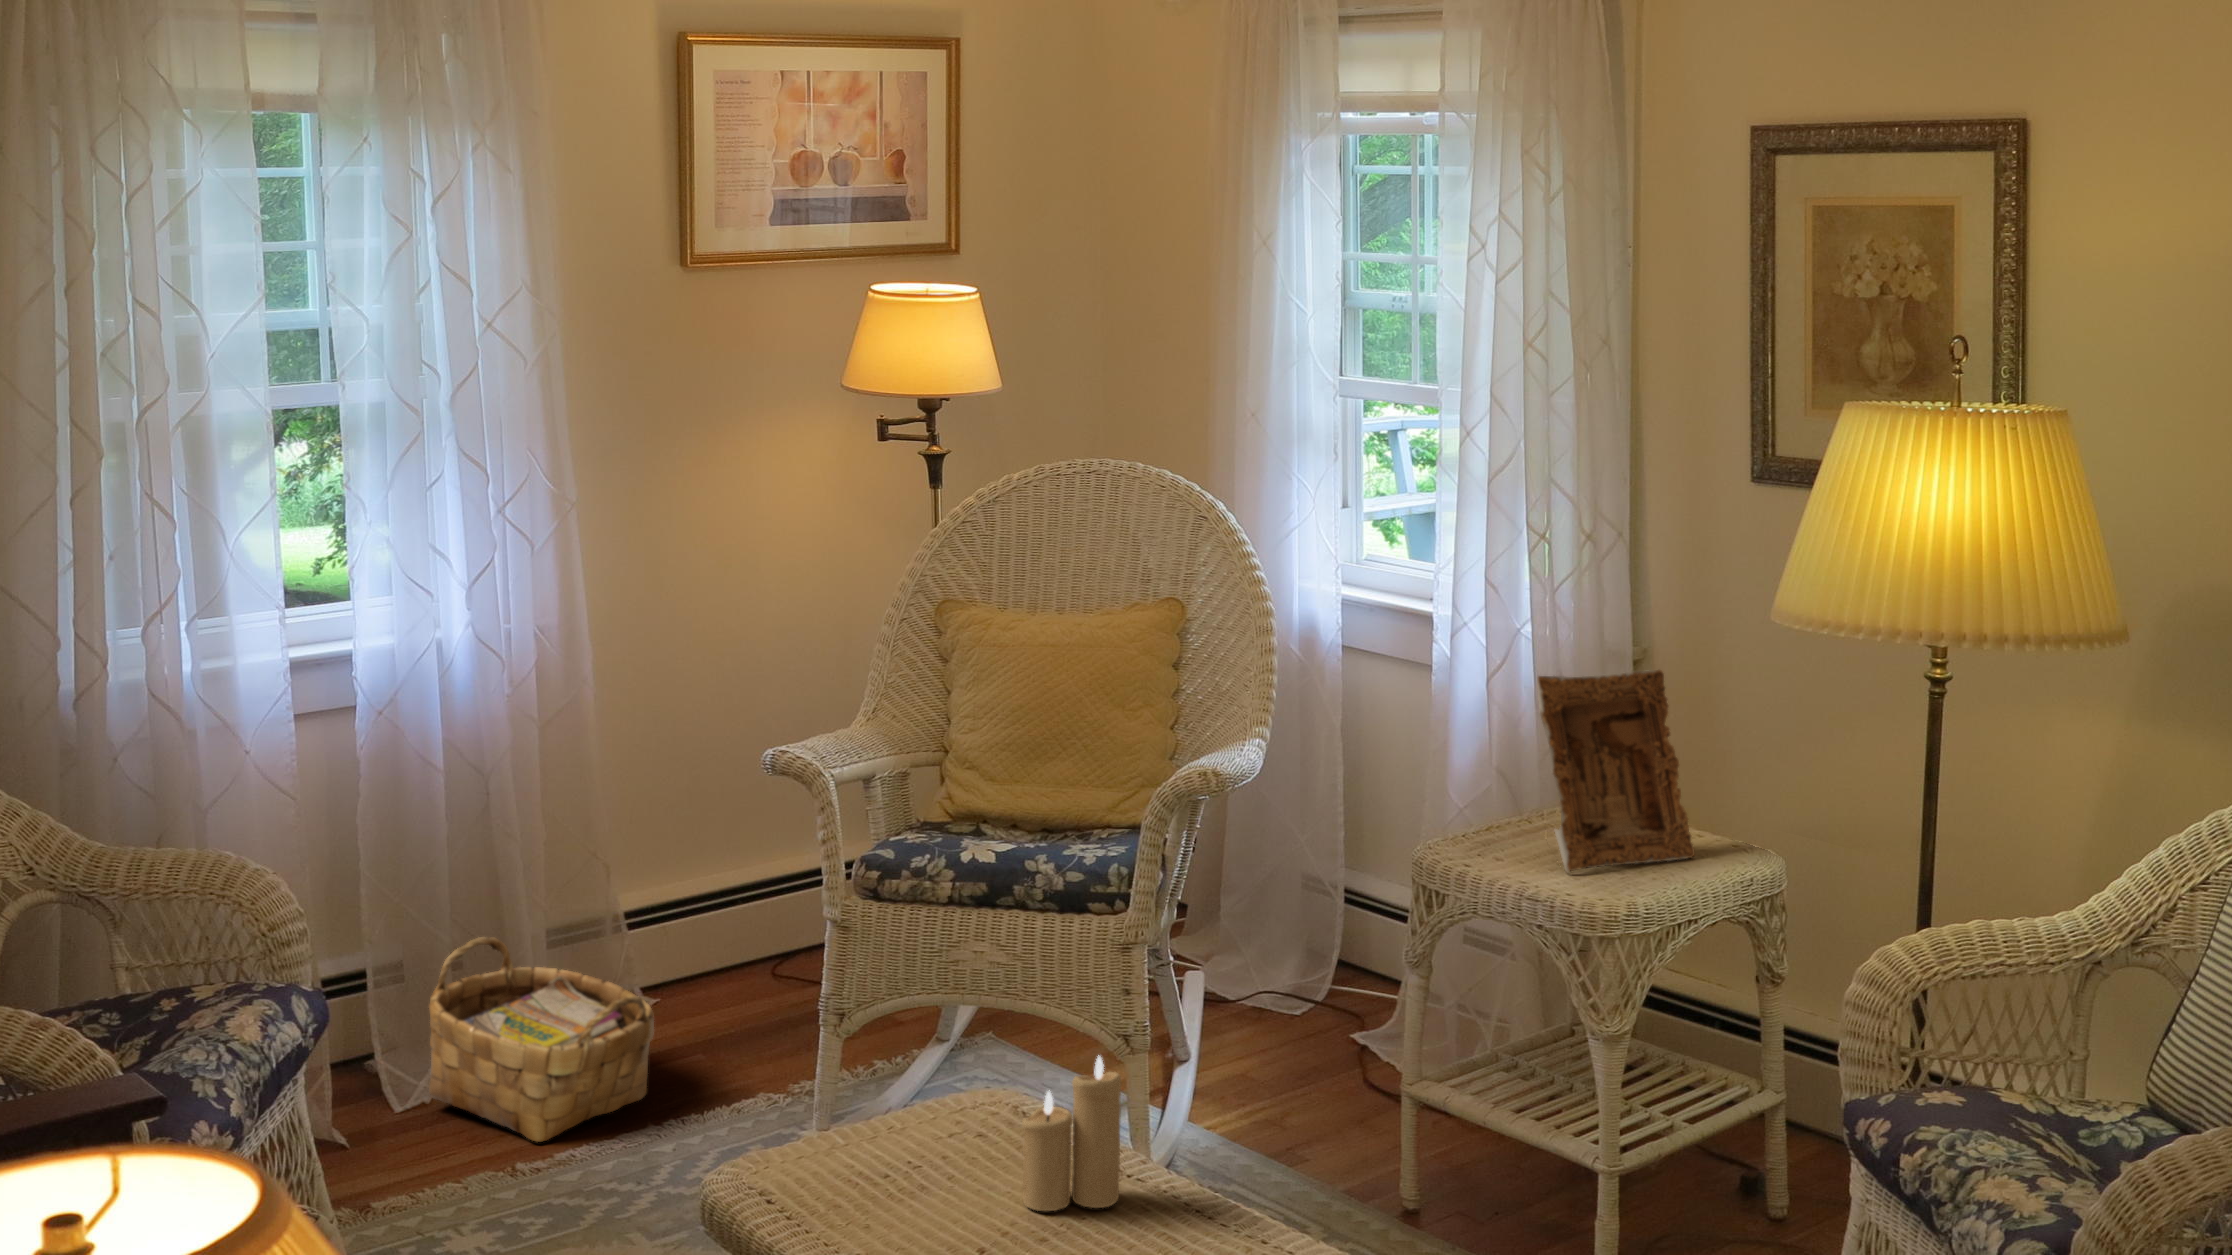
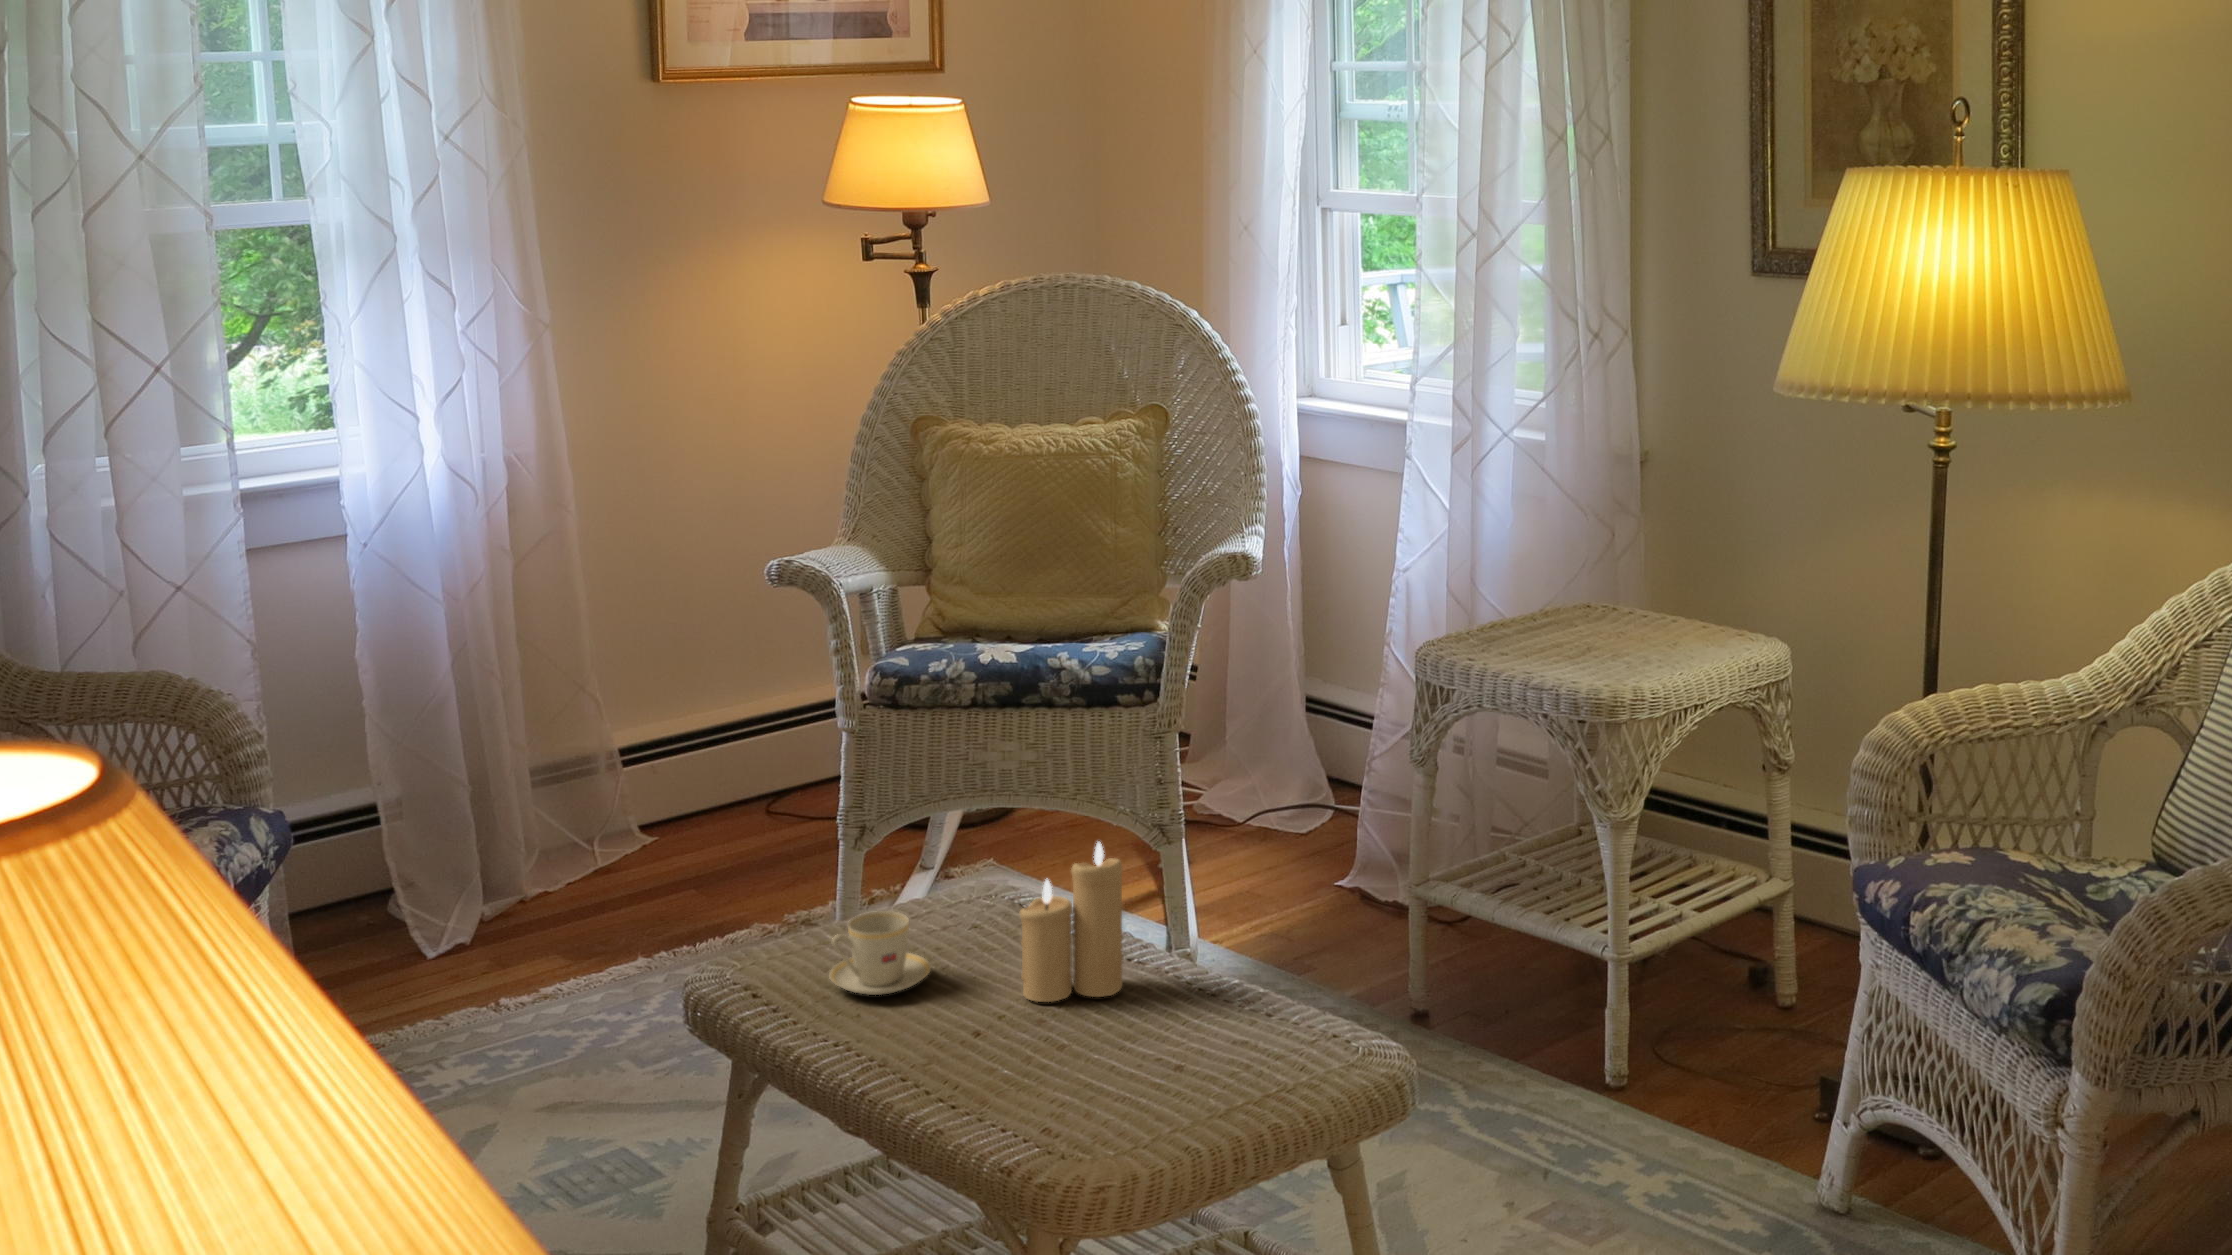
picture frame: present [1537,670,1695,872] -> none [1541,459,1700,662]
woven basket: present [429,937,654,1142] -> none [411,772,647,976]
teacup: none [838,1114,936,1197] -> present [829,911,931,995]

